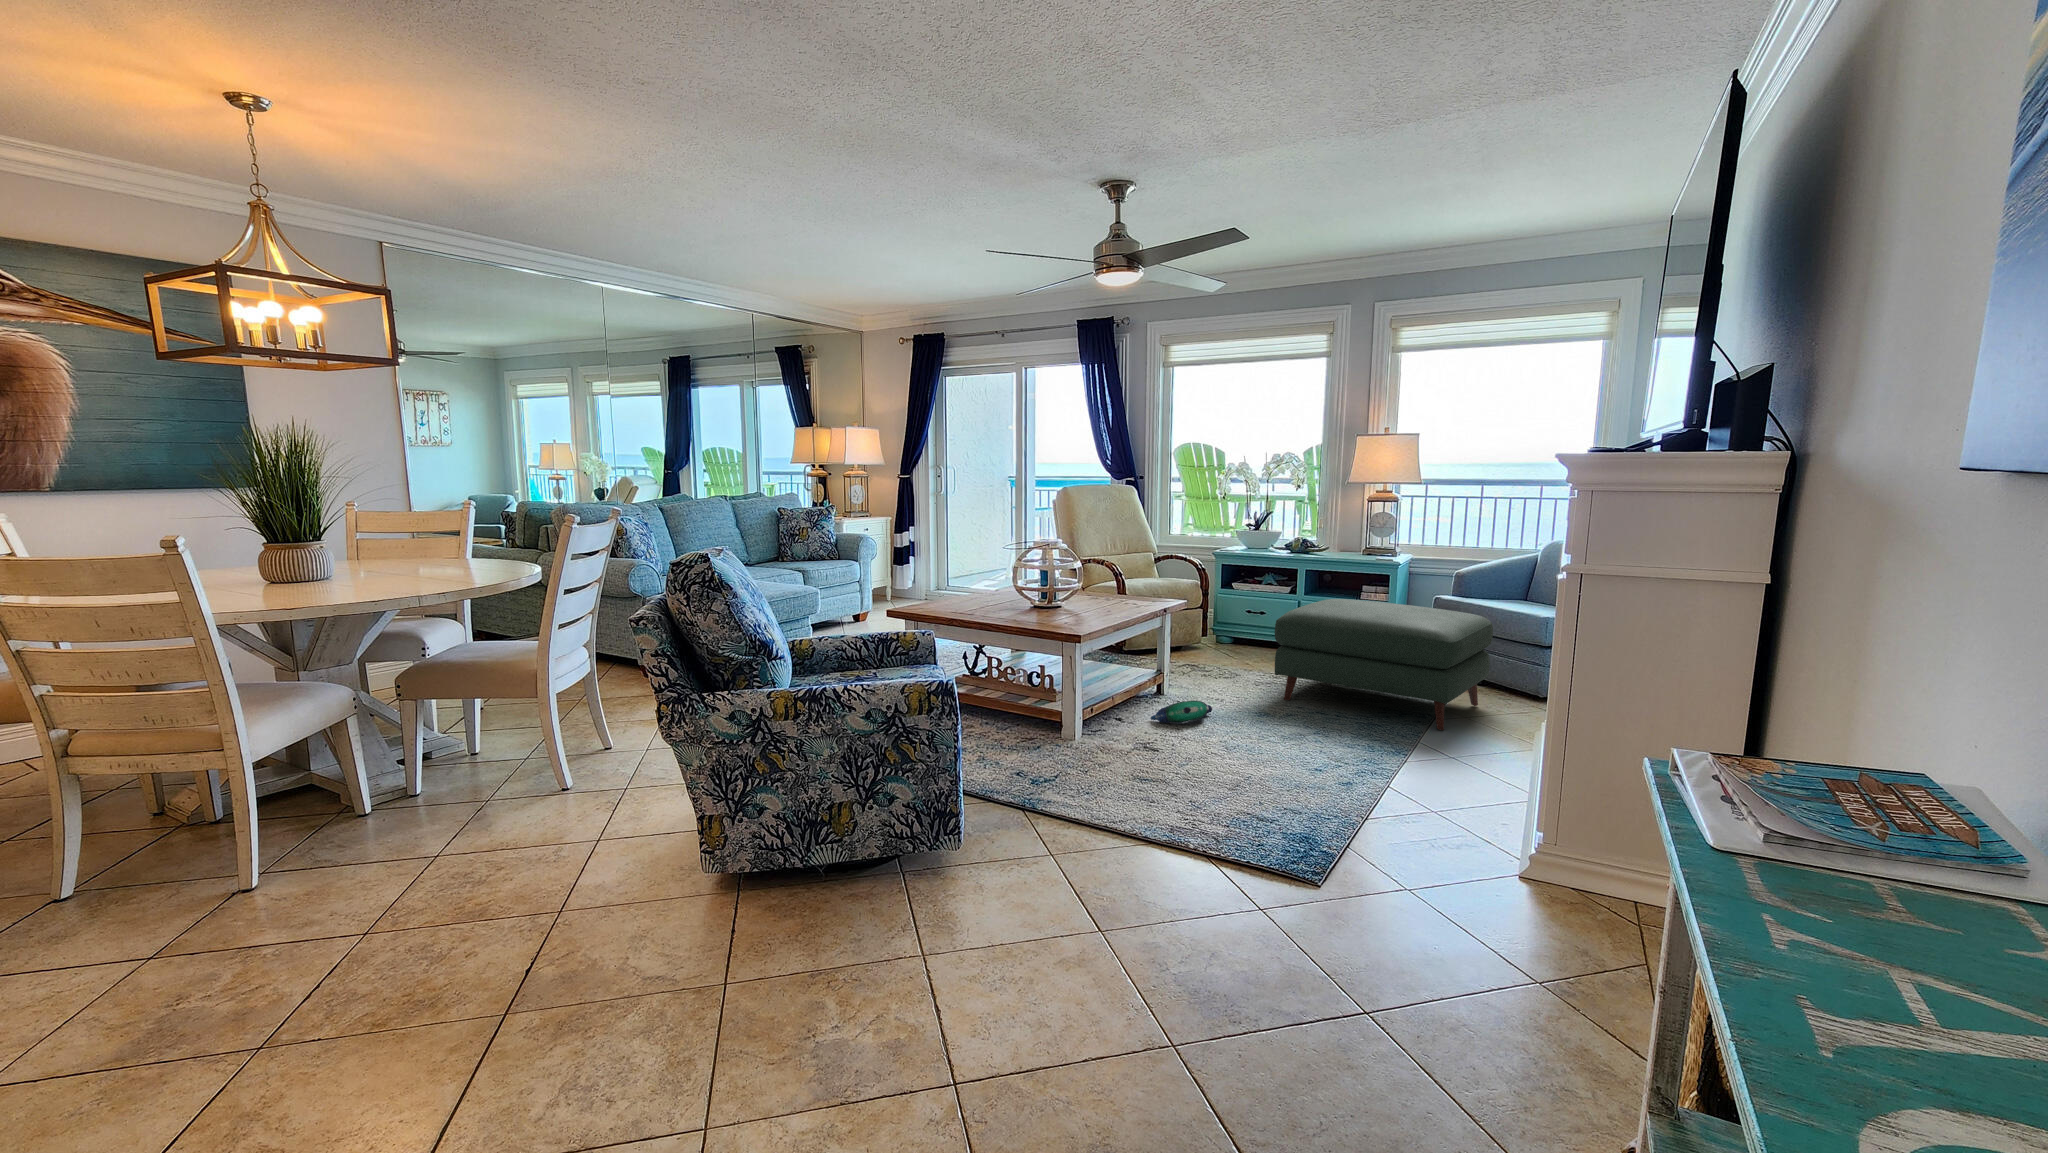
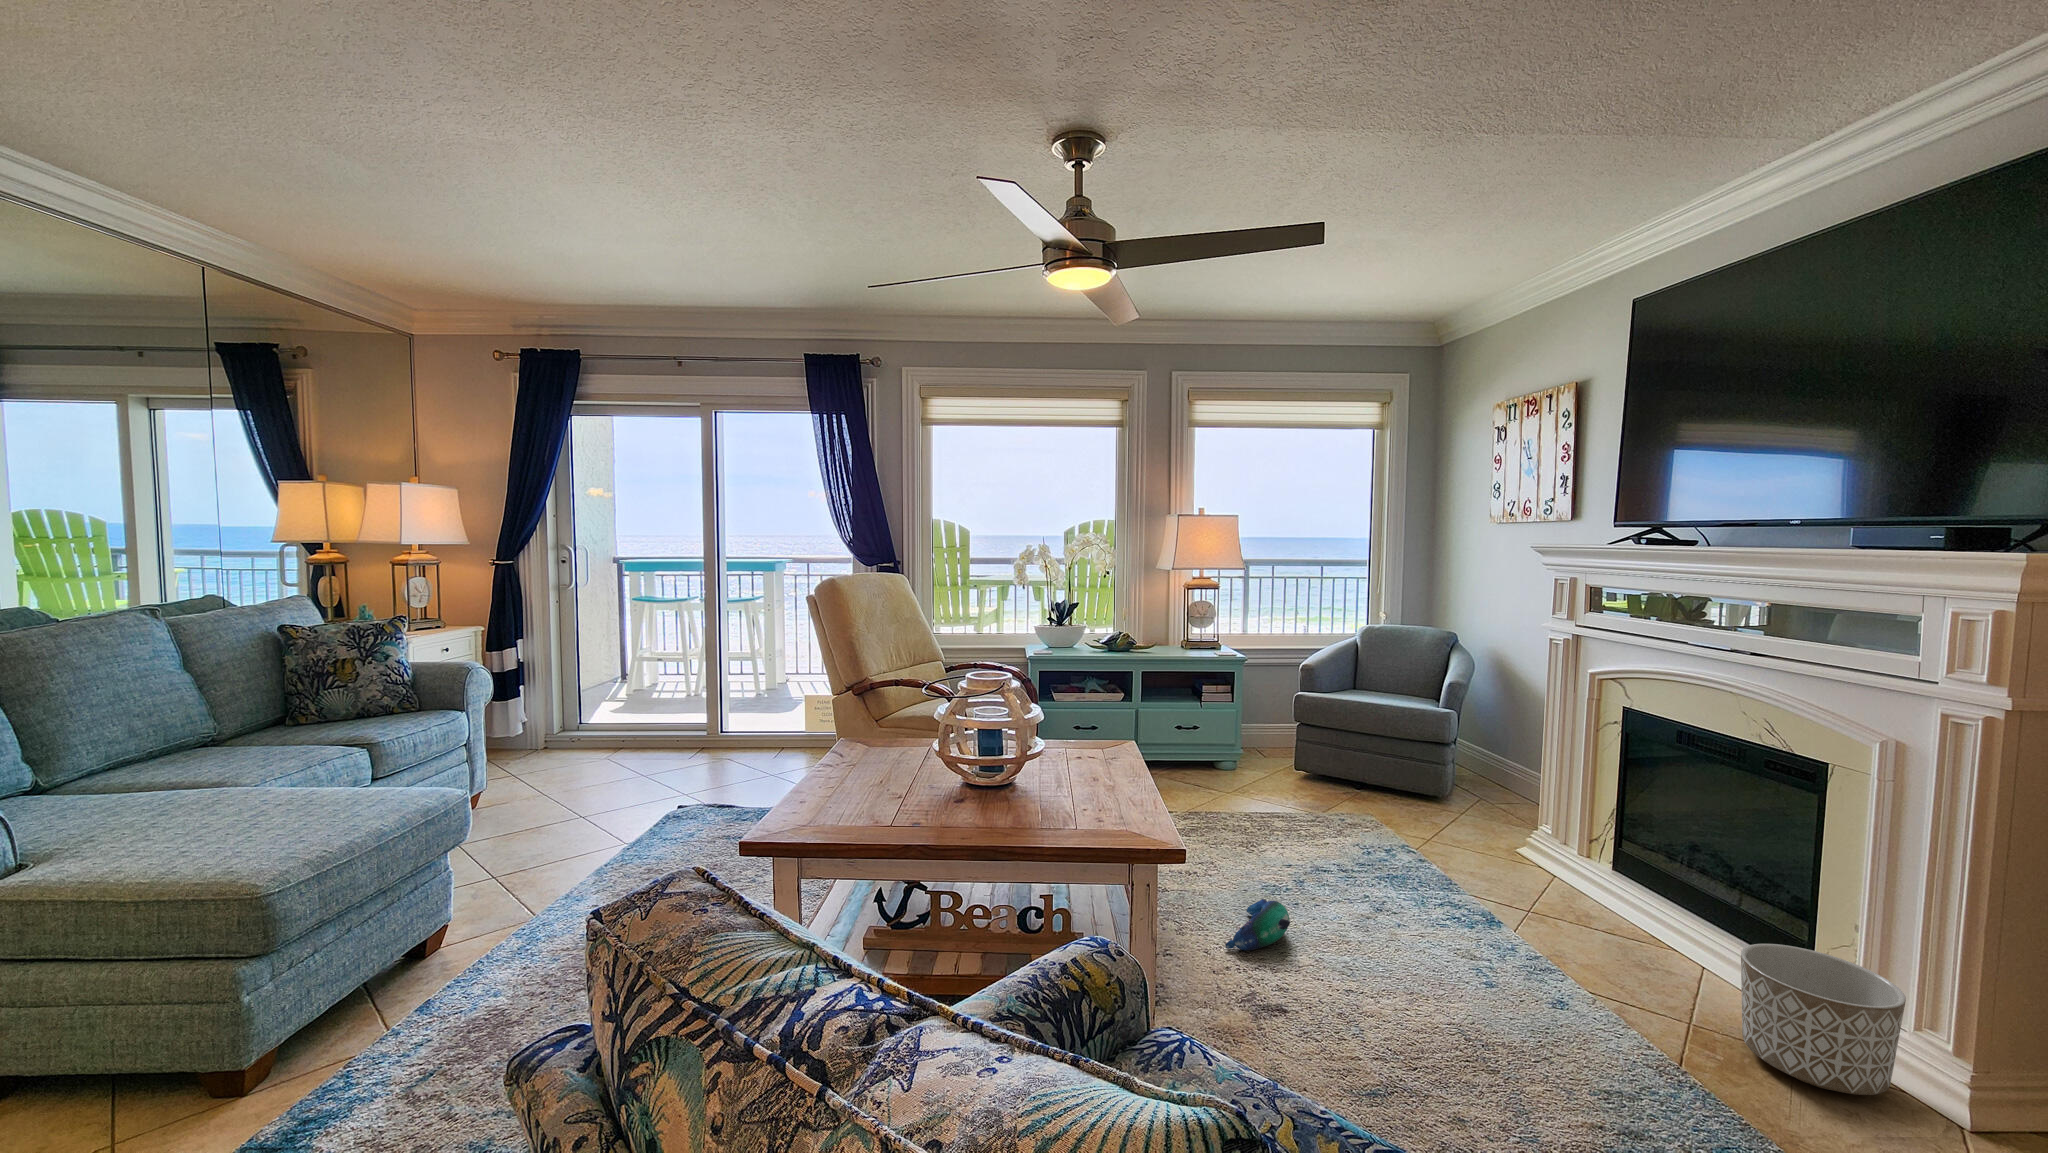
ottoman: present [1275,599,1493,730] -> none [1245,712,1504,870]
planter: none [1382,743,1474,833] -> present [1741,944,1906,1095]

